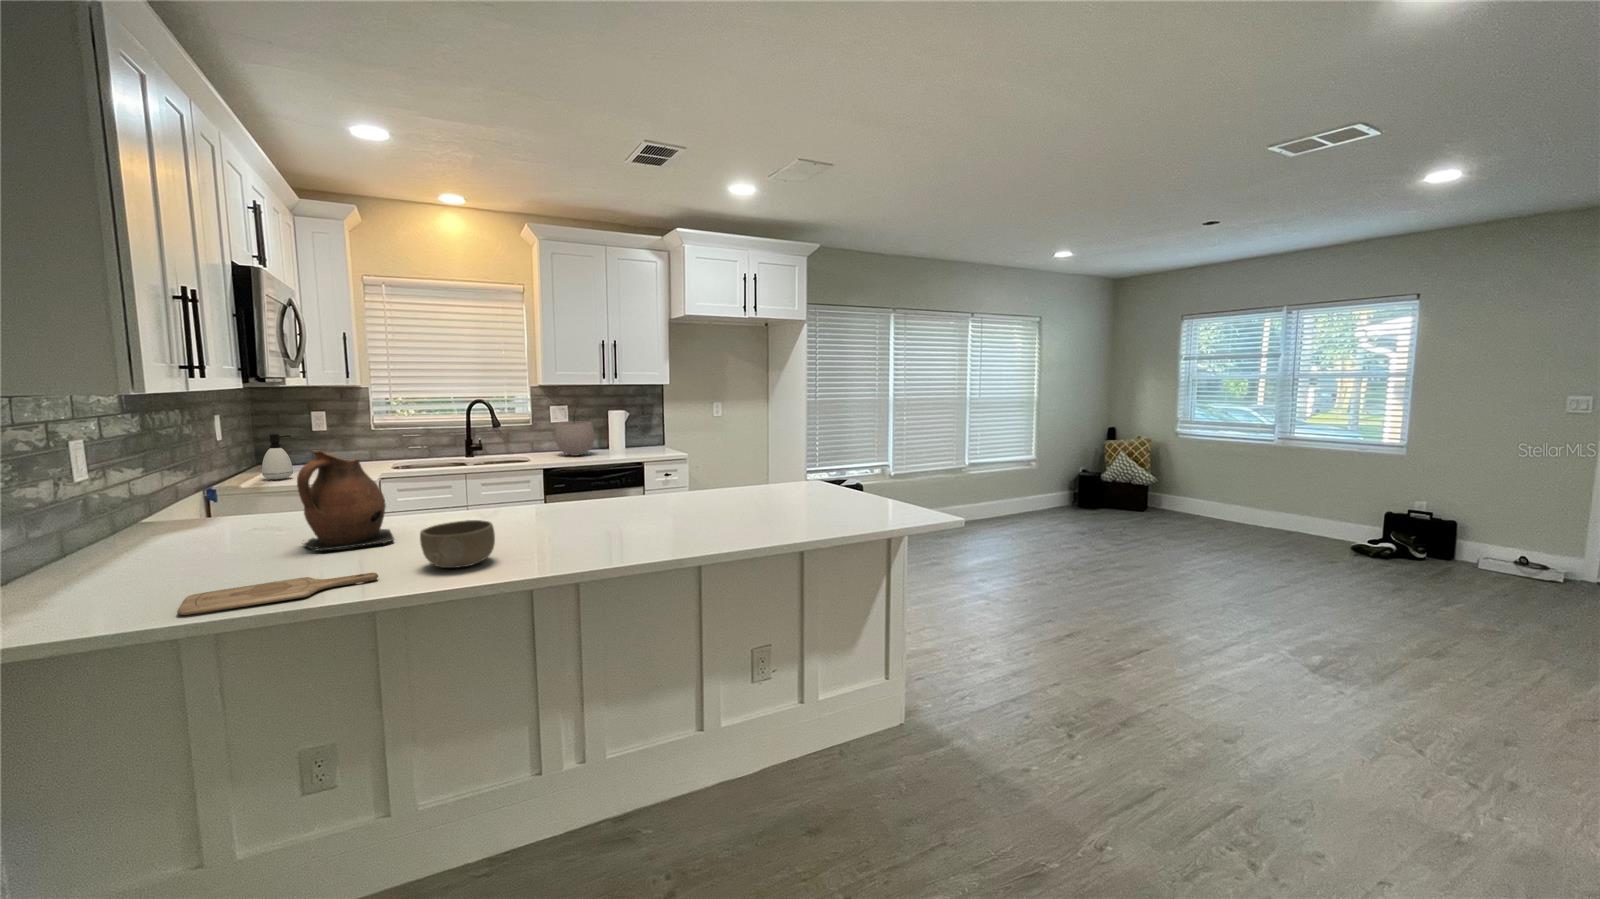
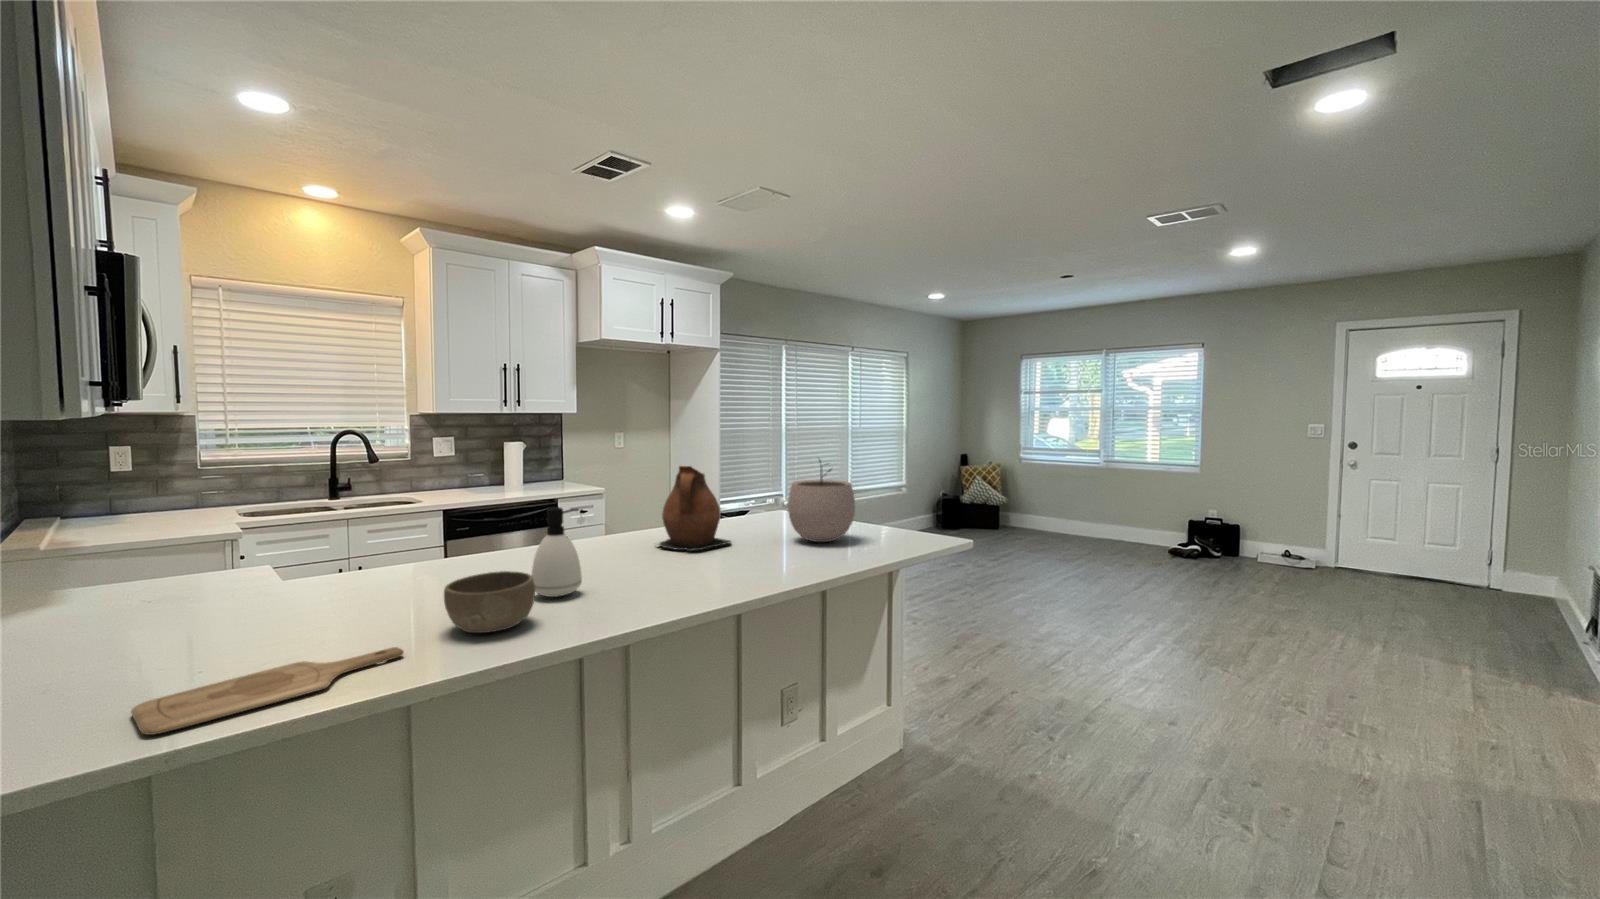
plant pot: present [555,414,595,456] -> present [788,460,855,542]
soap dispenser: present [262,434,293,479] -> present [531,507,582,597]
ceramic pitcher: present [297,451,394,551] -> present [659,466,731,551]

